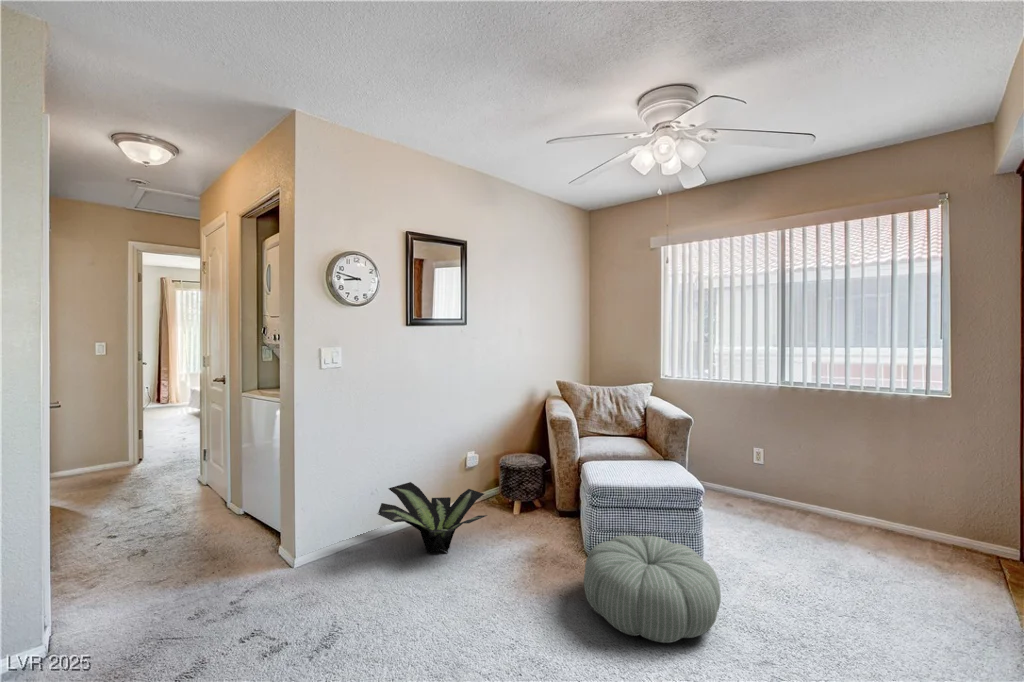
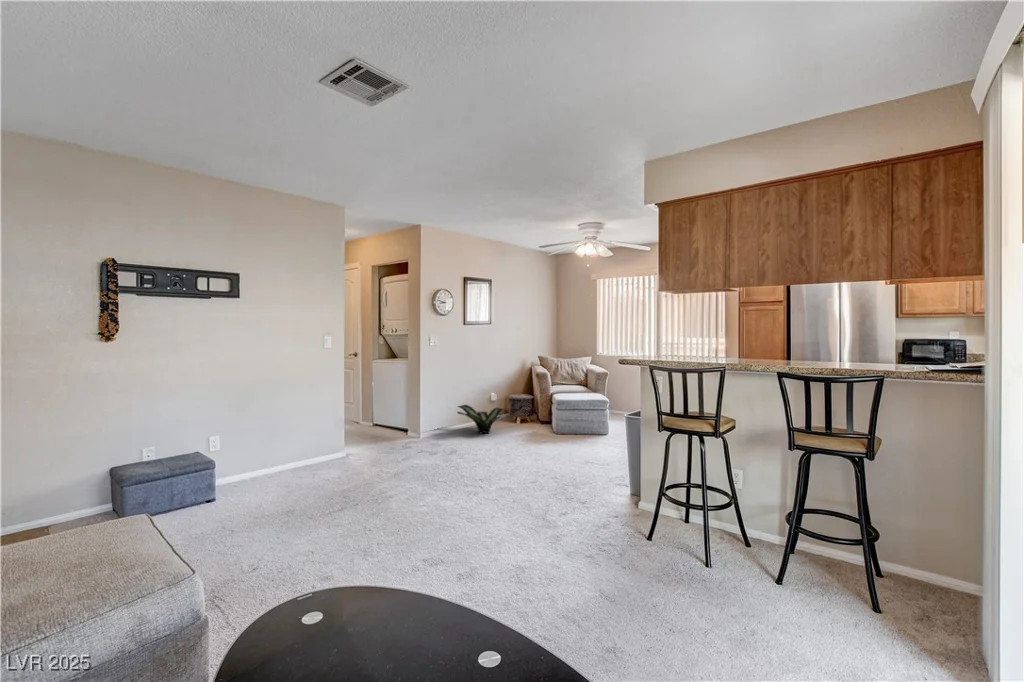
pouf: present [584,535,721,643] -> none [553,418,606,449]

